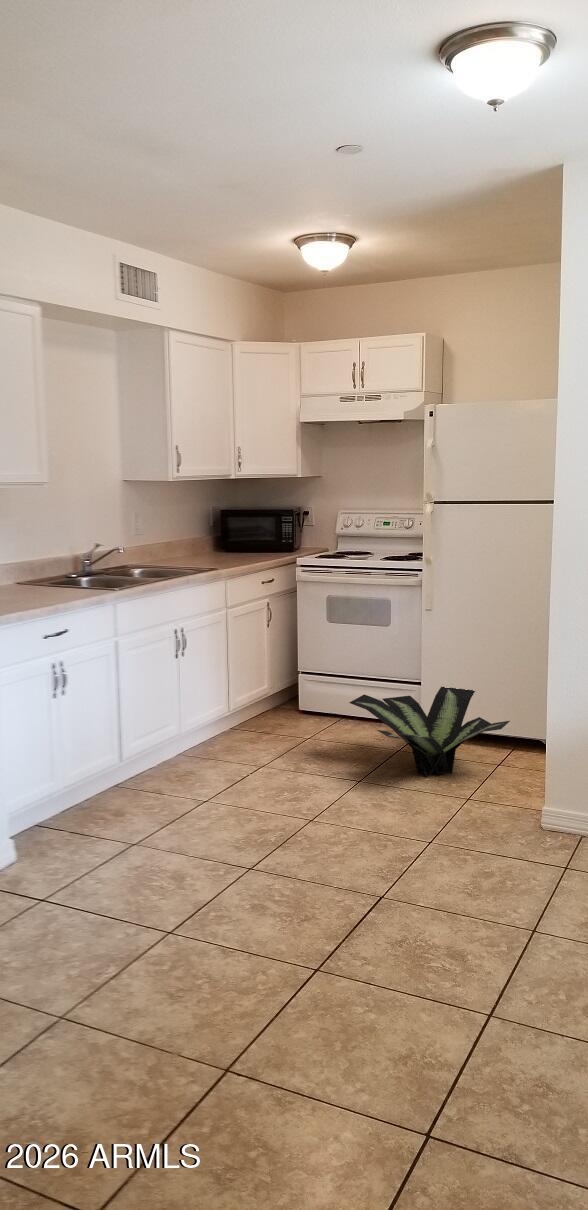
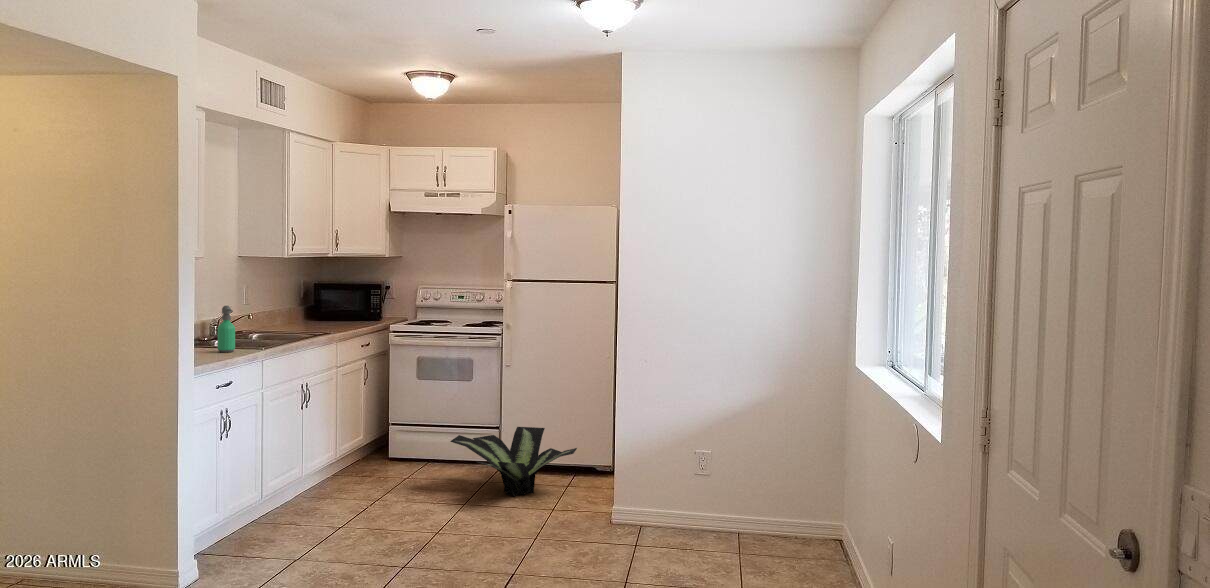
soap dispenser: none [72,539,92,592] -> present [218,306,235,352]

